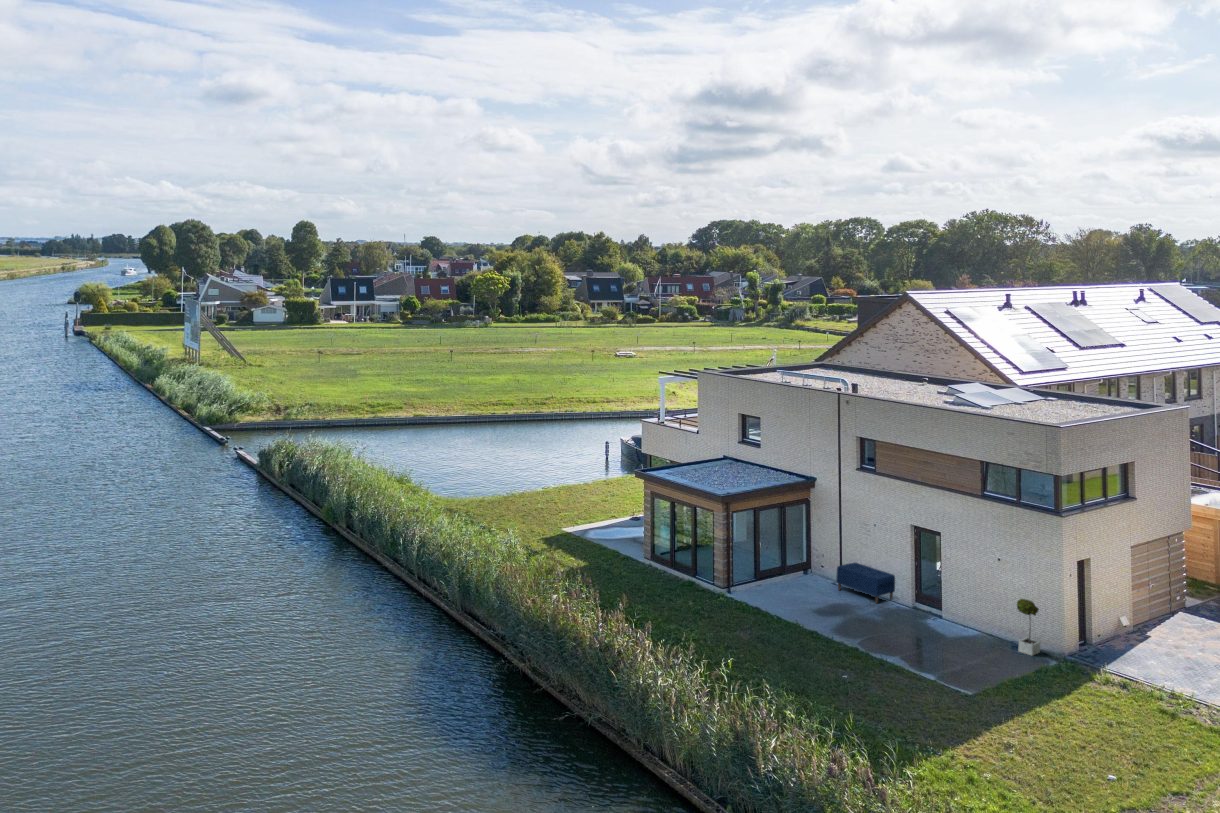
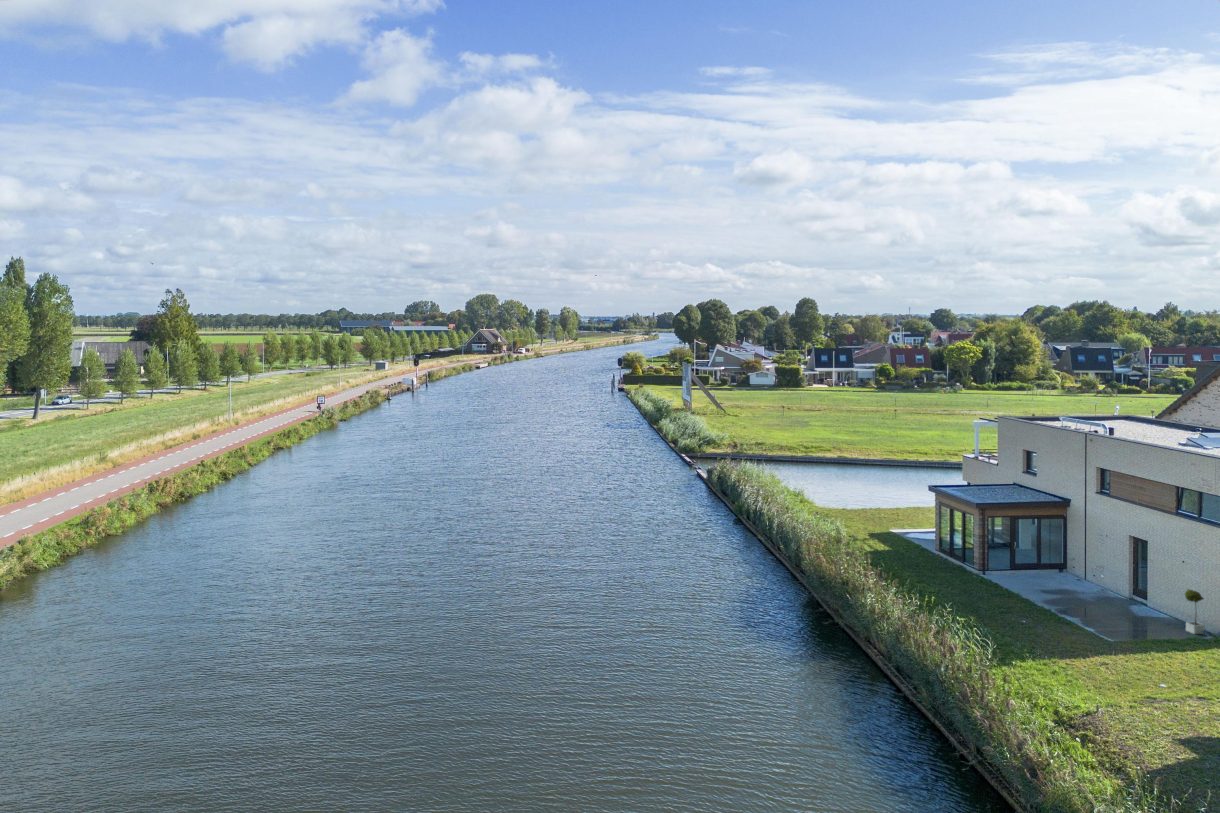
bench: present [836,563,895,604] -> none [1074,564,1118,594]

